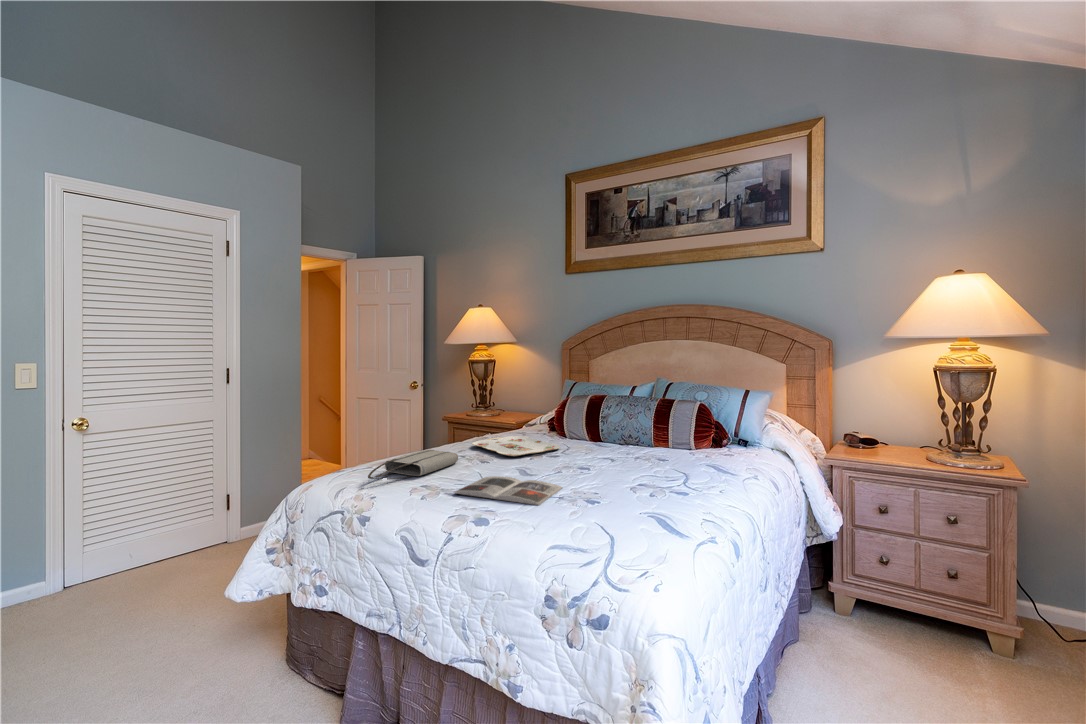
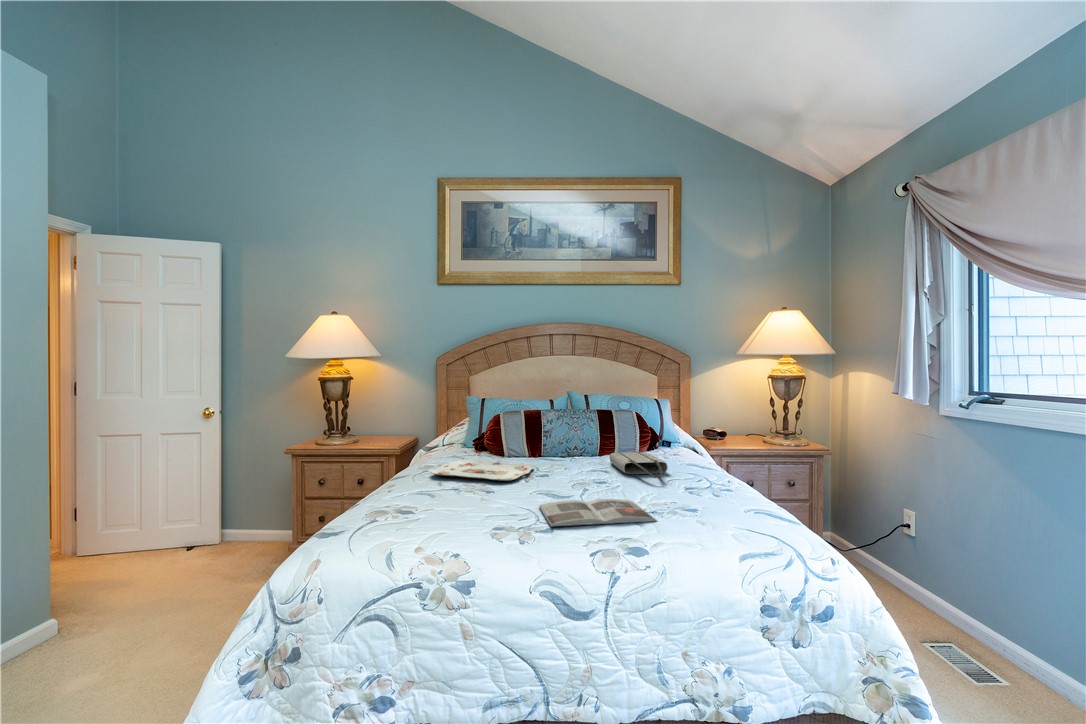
tote bag: present [368,450,458,479] -> present [610,452,668,478]

